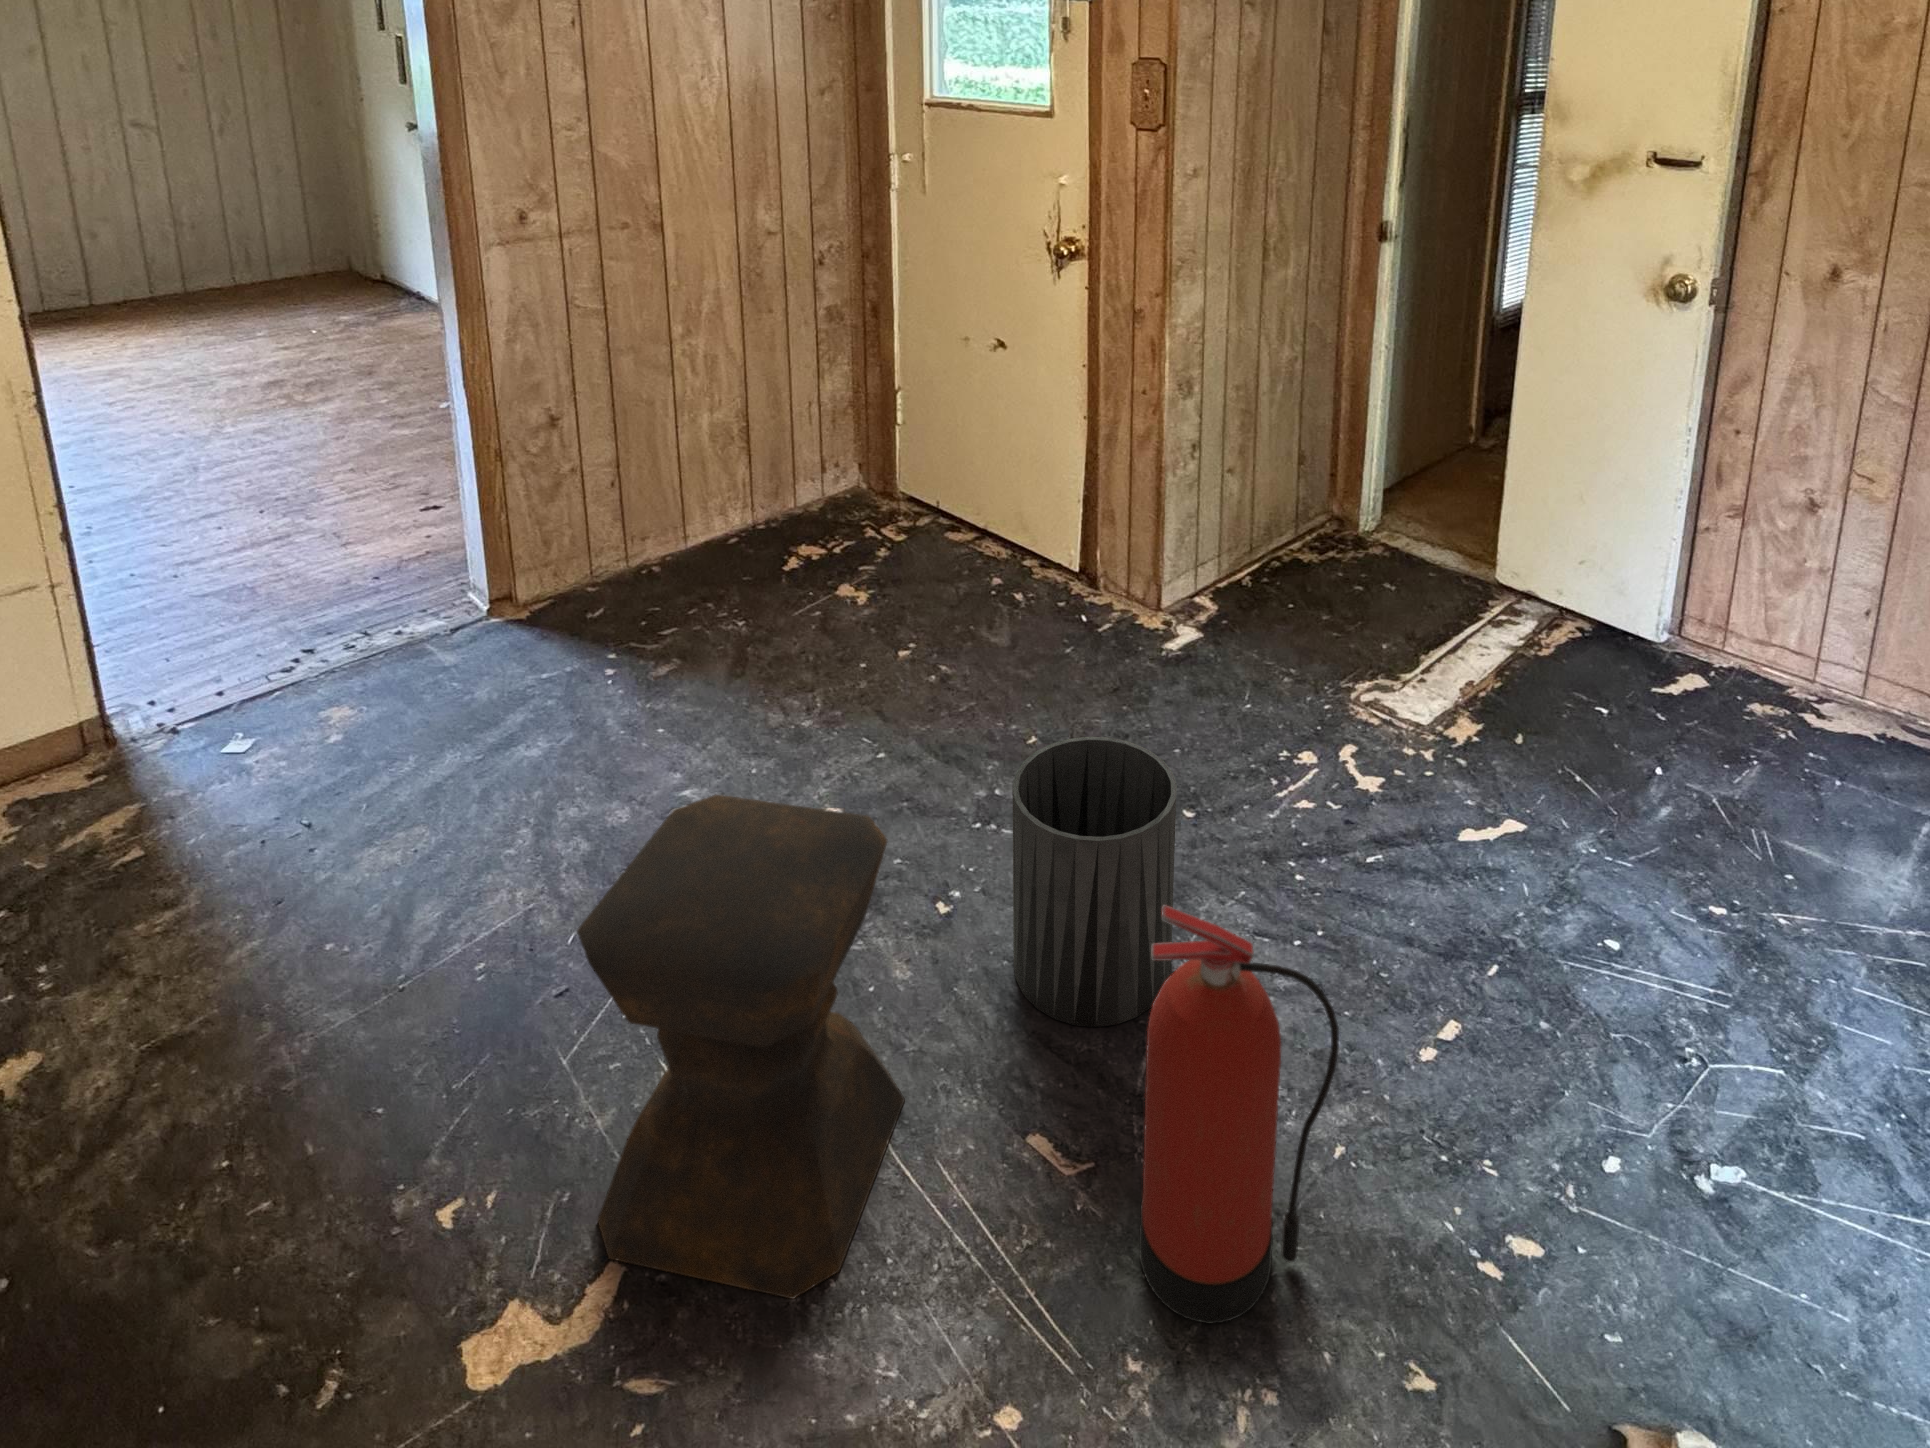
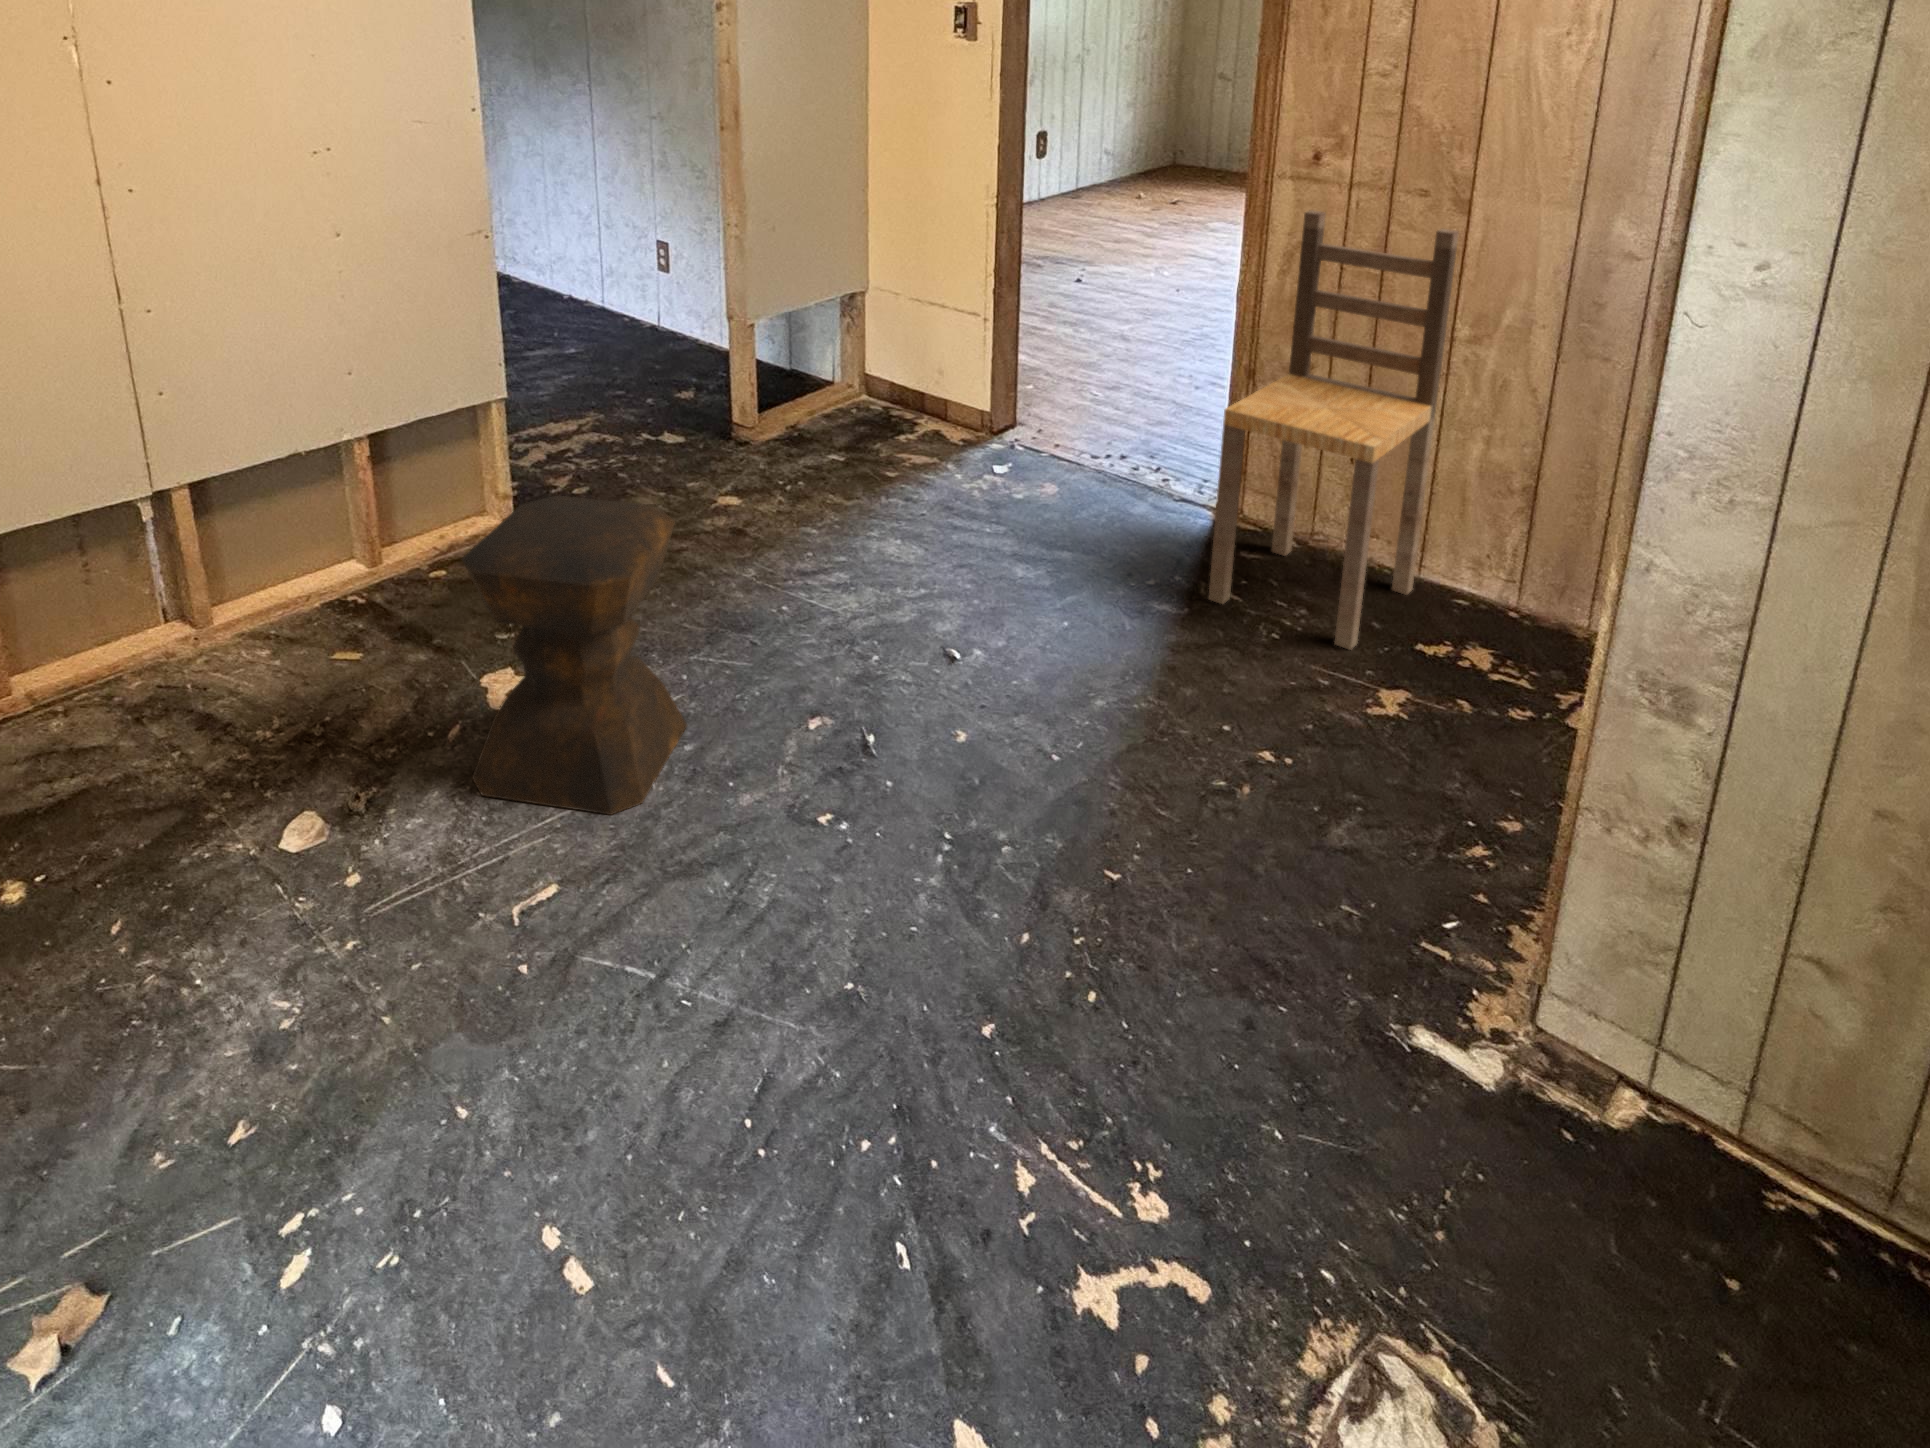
chair: none [539,249,764,642] -> present [1209,210,1459,650]
trash can: present [1012,736,1177,1027] -> none [648,693,822,992]
fire extinguisher: present [1139,906,1339,1323] -> none [324,656,464,1049]

